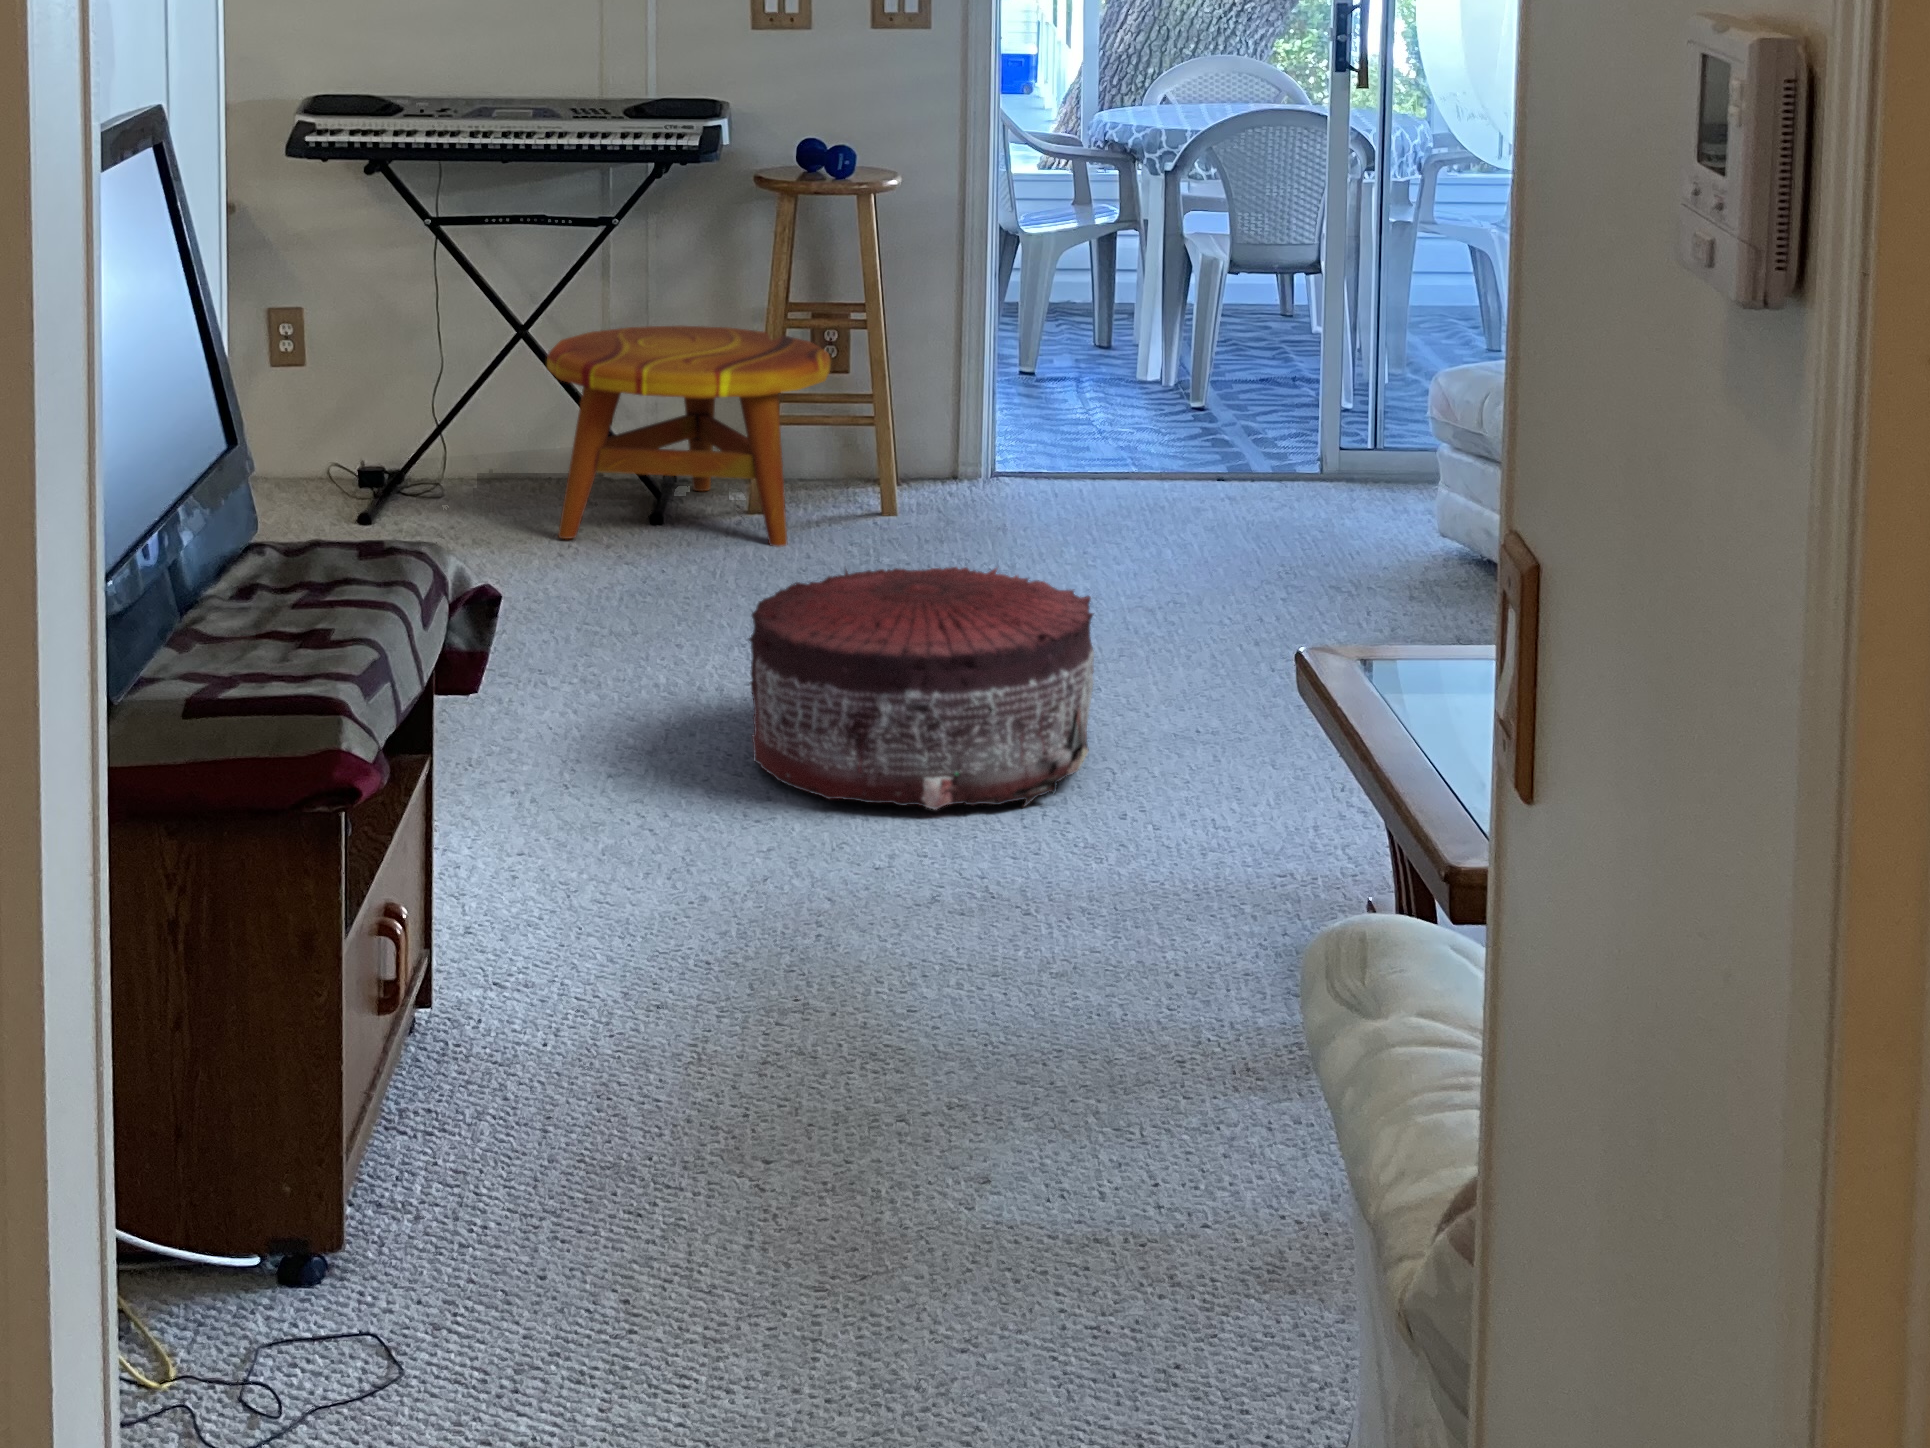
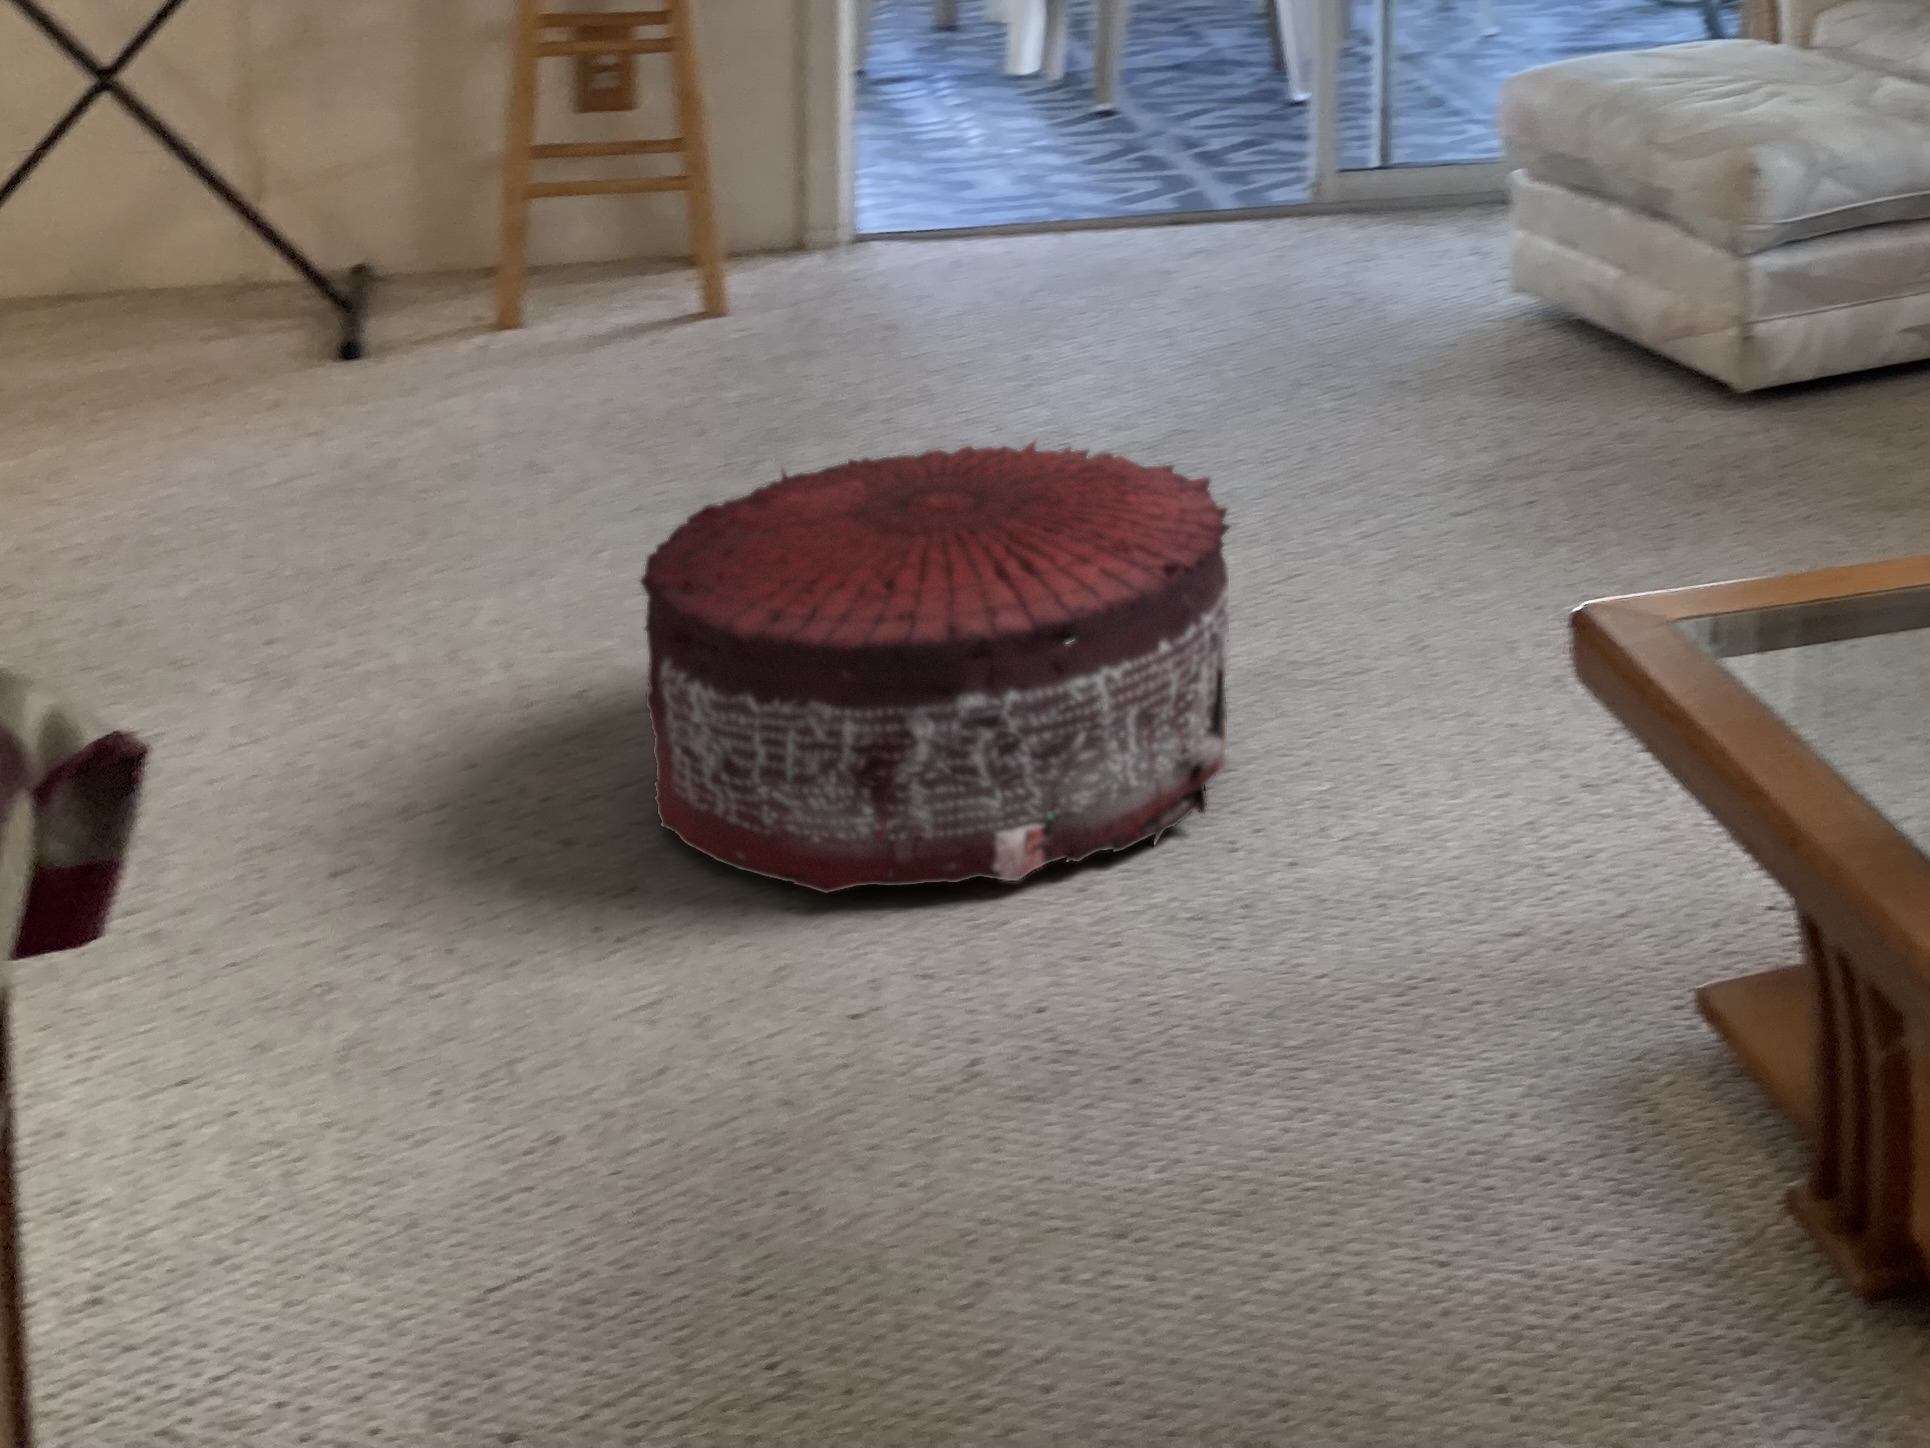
side table: present [547,326,830,547] -> none [153,57,628,409]

